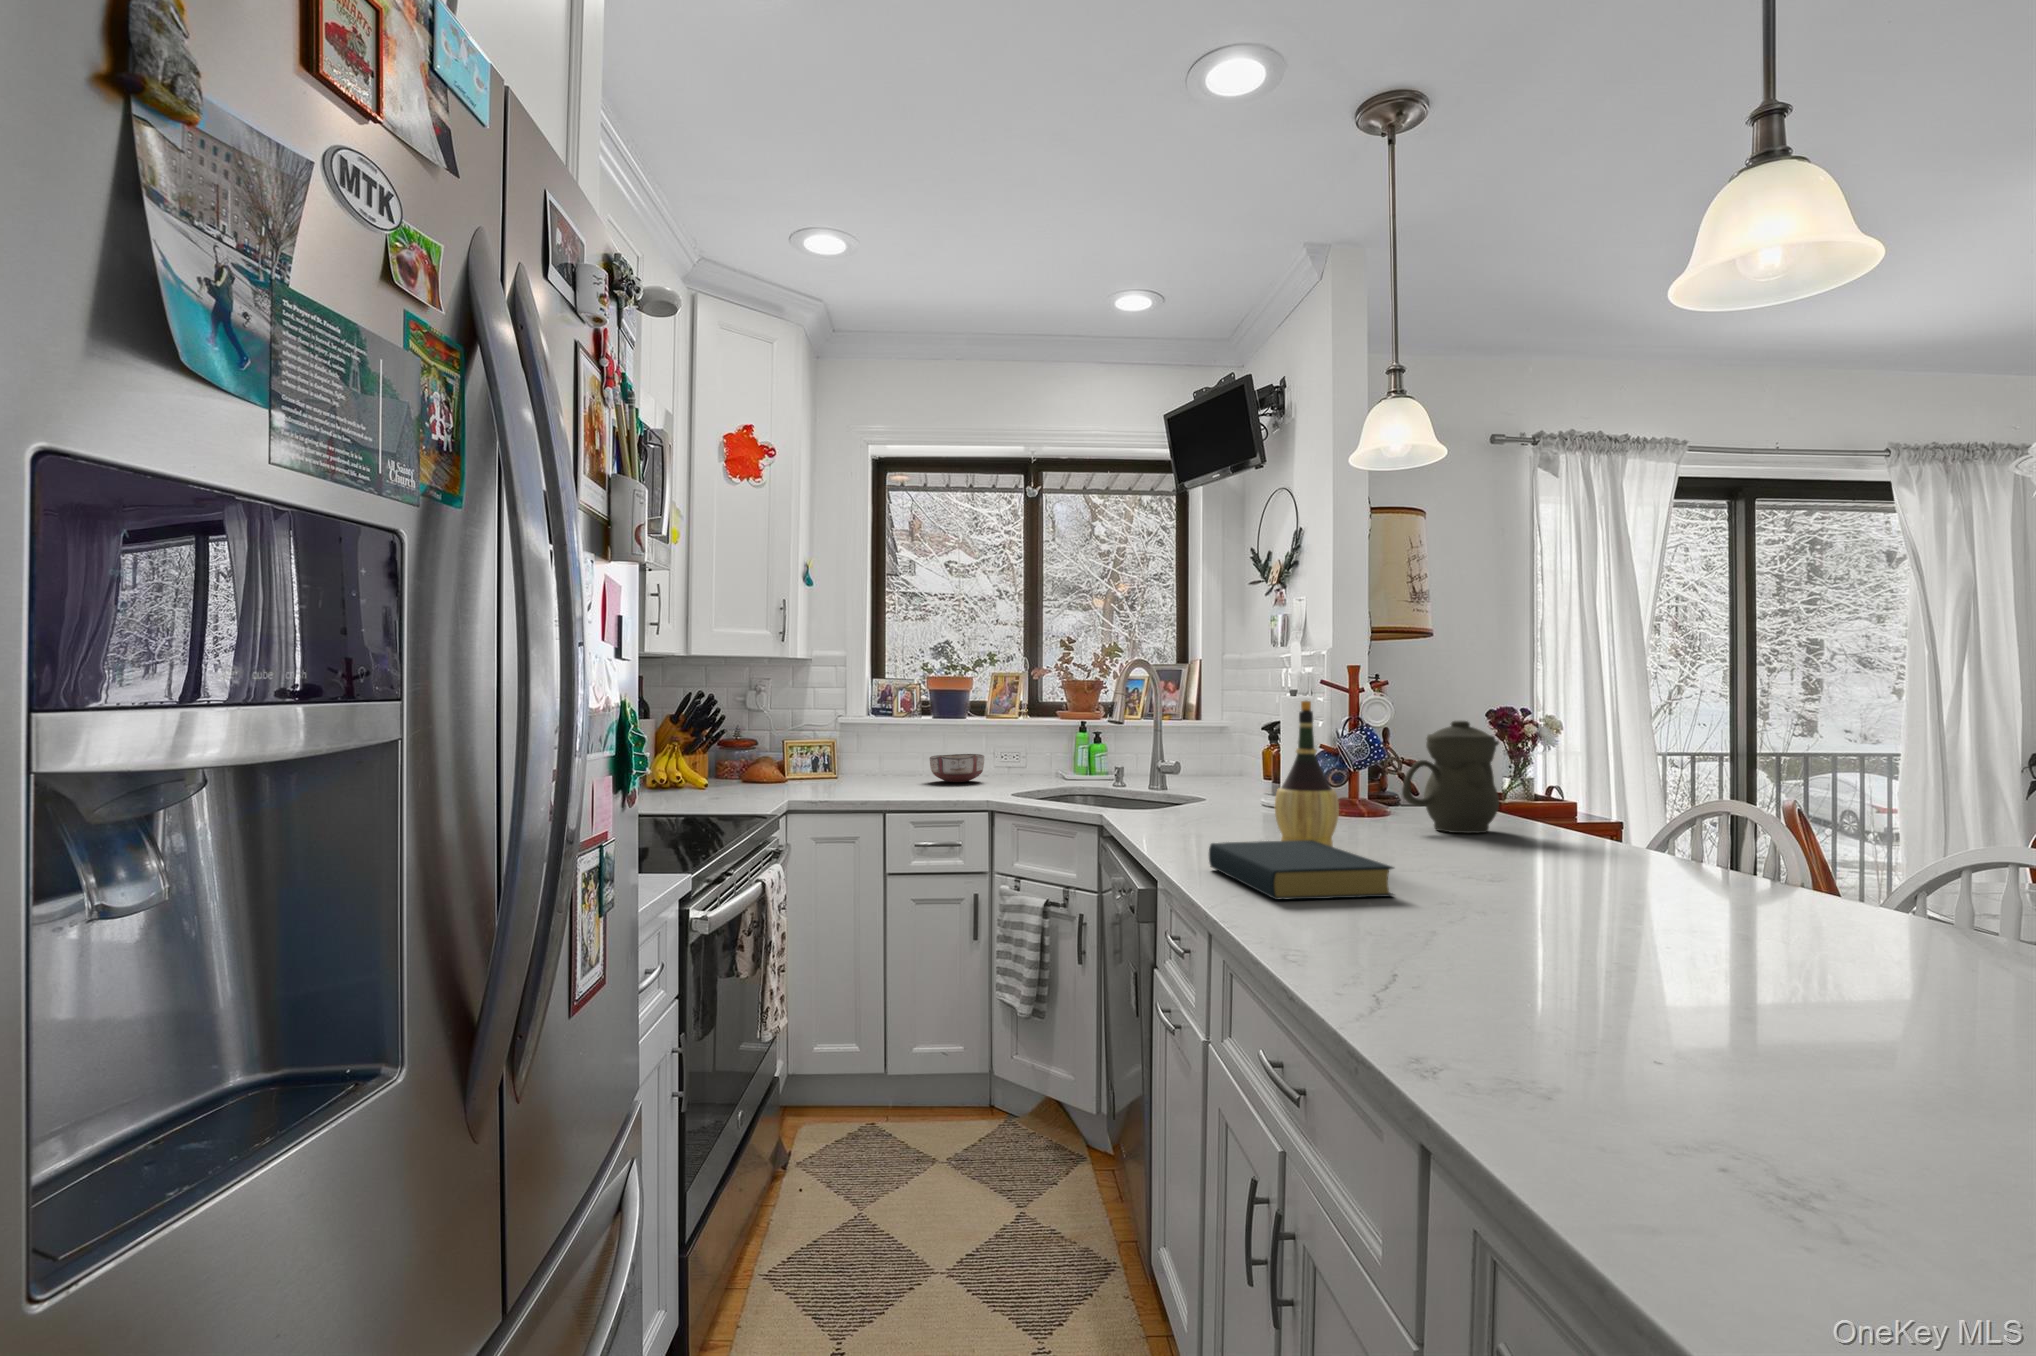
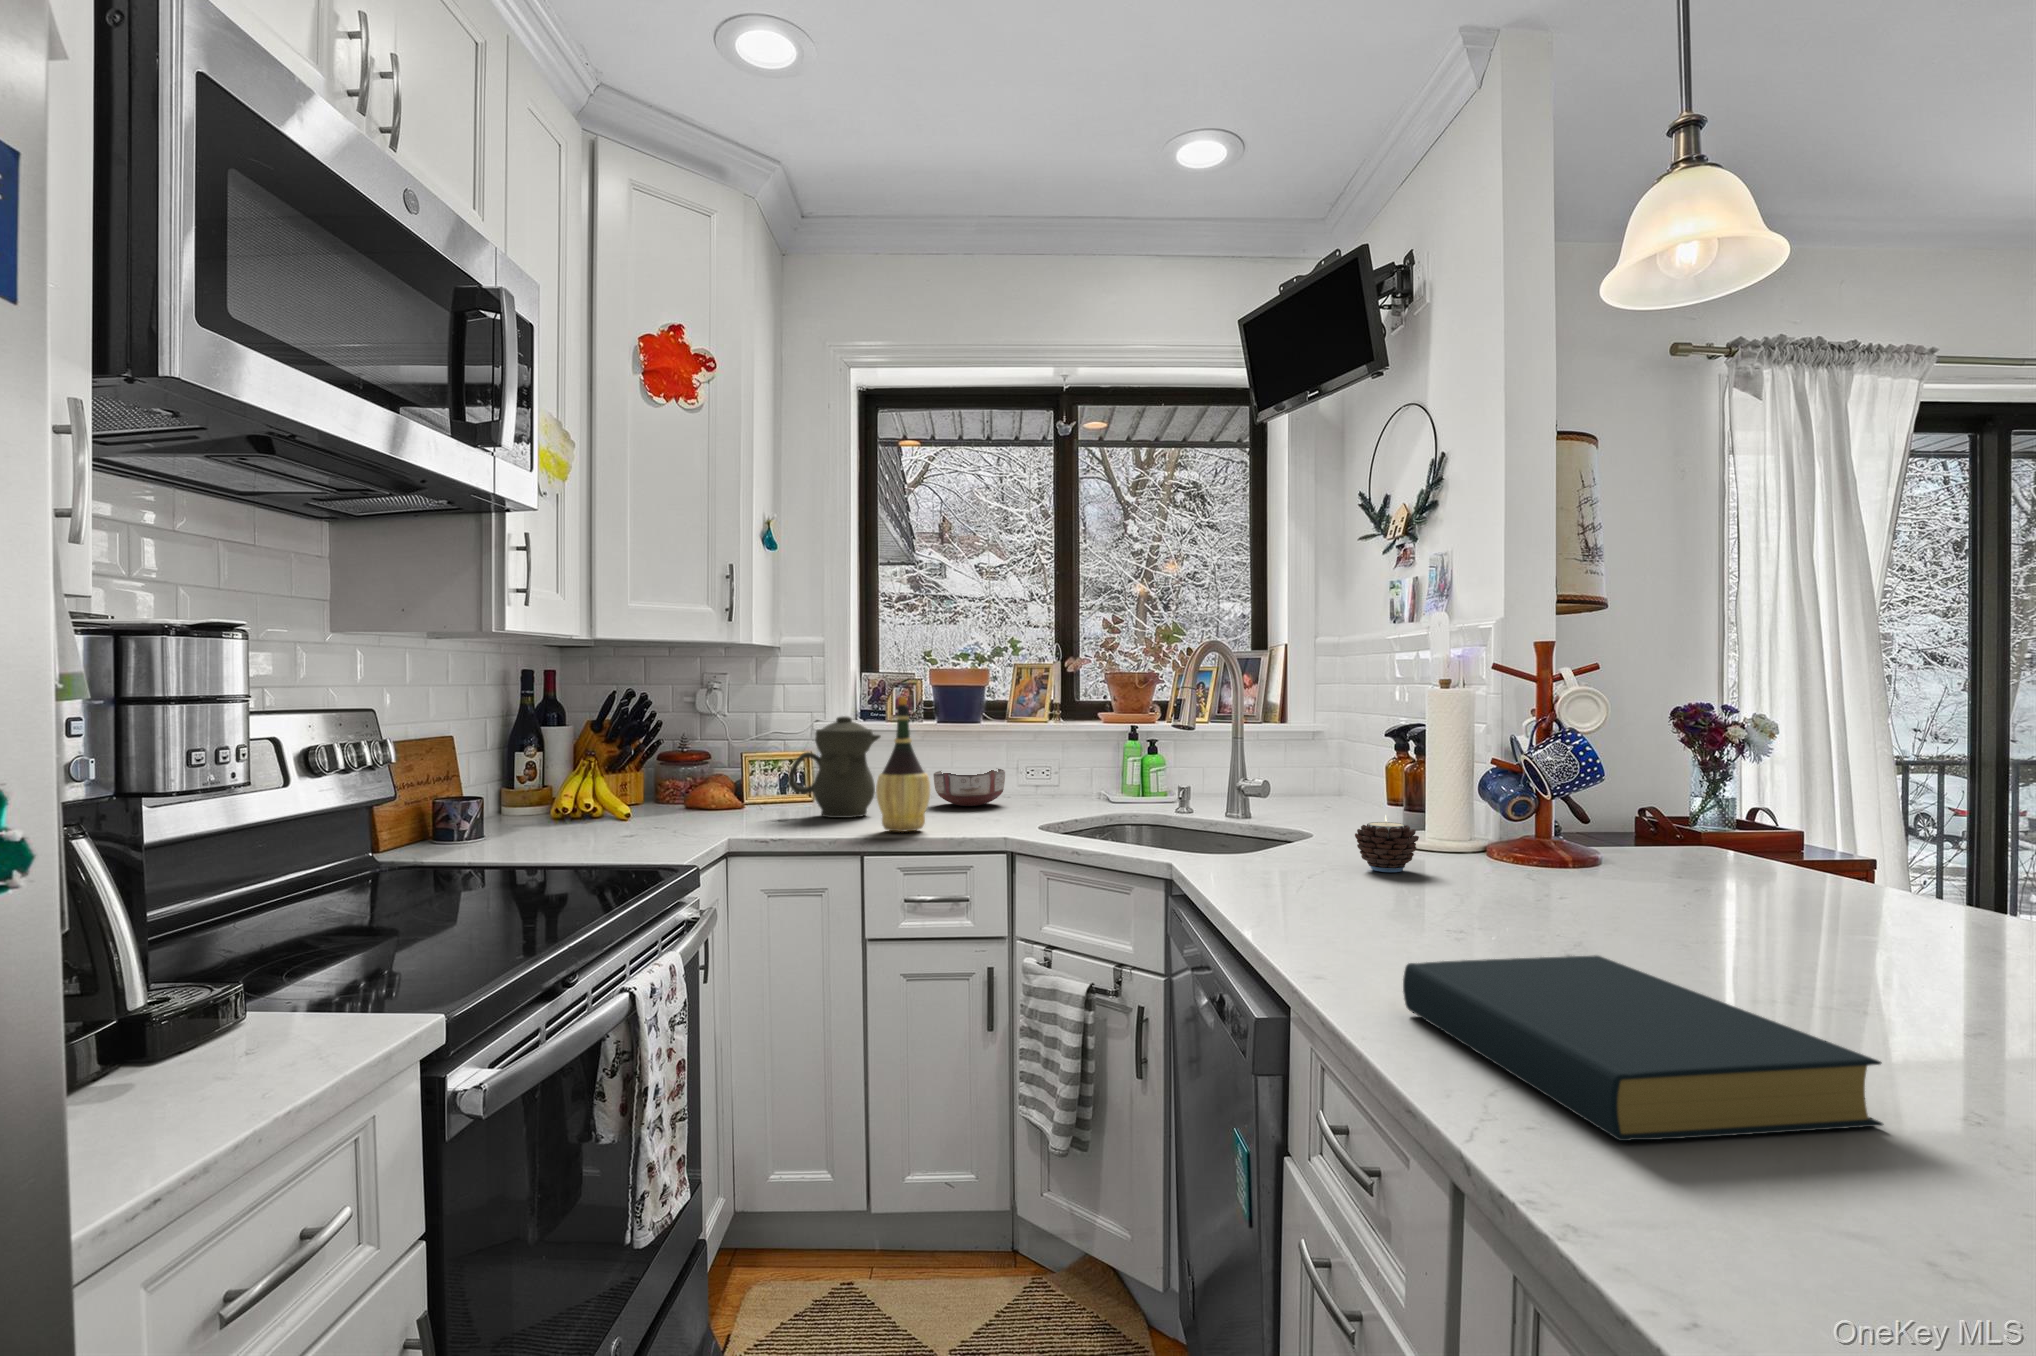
wine bottle: present [1275,701,1339,846] -> present [876,697,930,832]
teapot: present [1402,721,1499,833] -> present [788,716,880,818]
candle: none [1222,780,1263,817] -> present [1355,815,1419,872]

